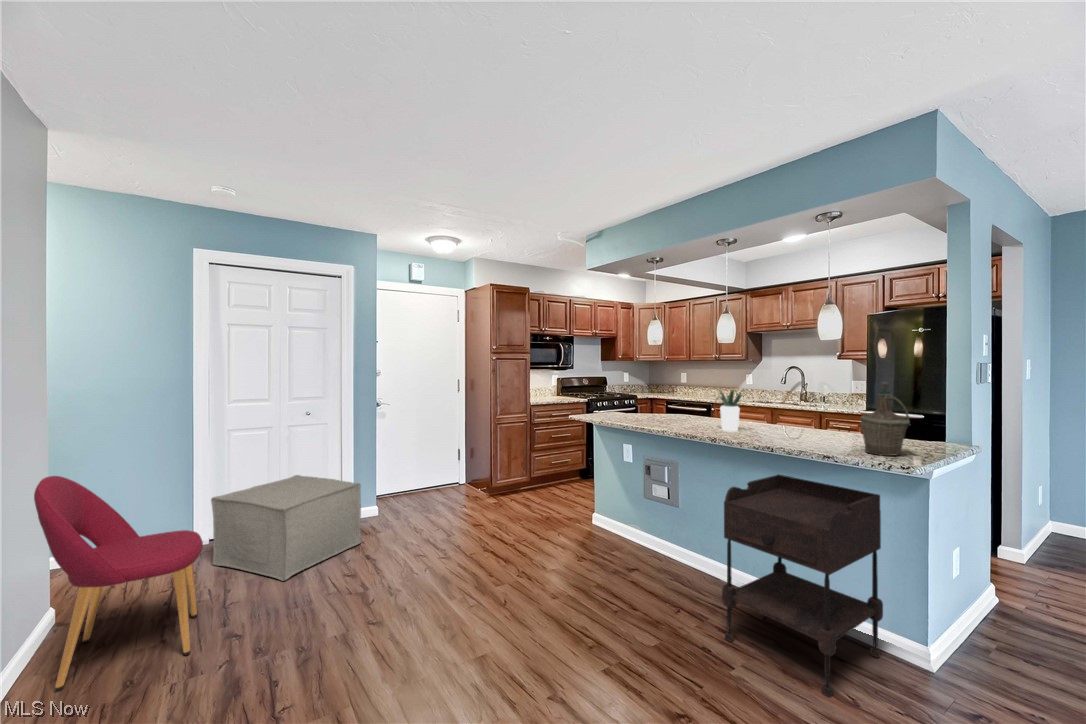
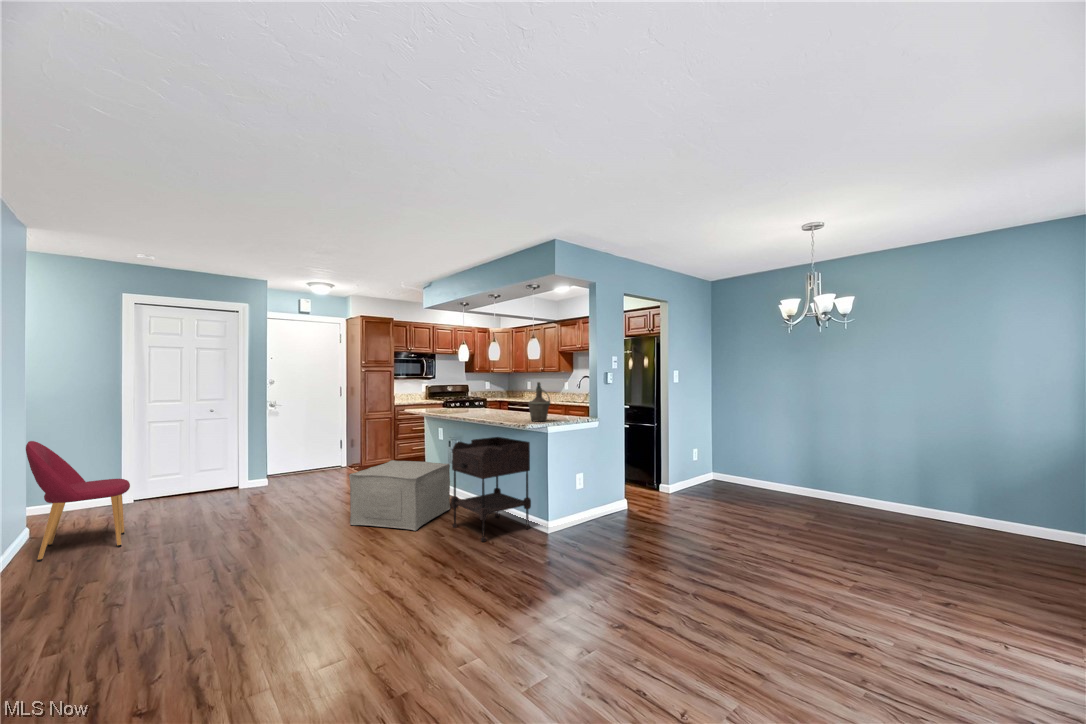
potted plant: present [716,390,743,432] -> none [480,389,509,415]
ottoman: present [211,475,361,581] -> present [349,460,450,531]

